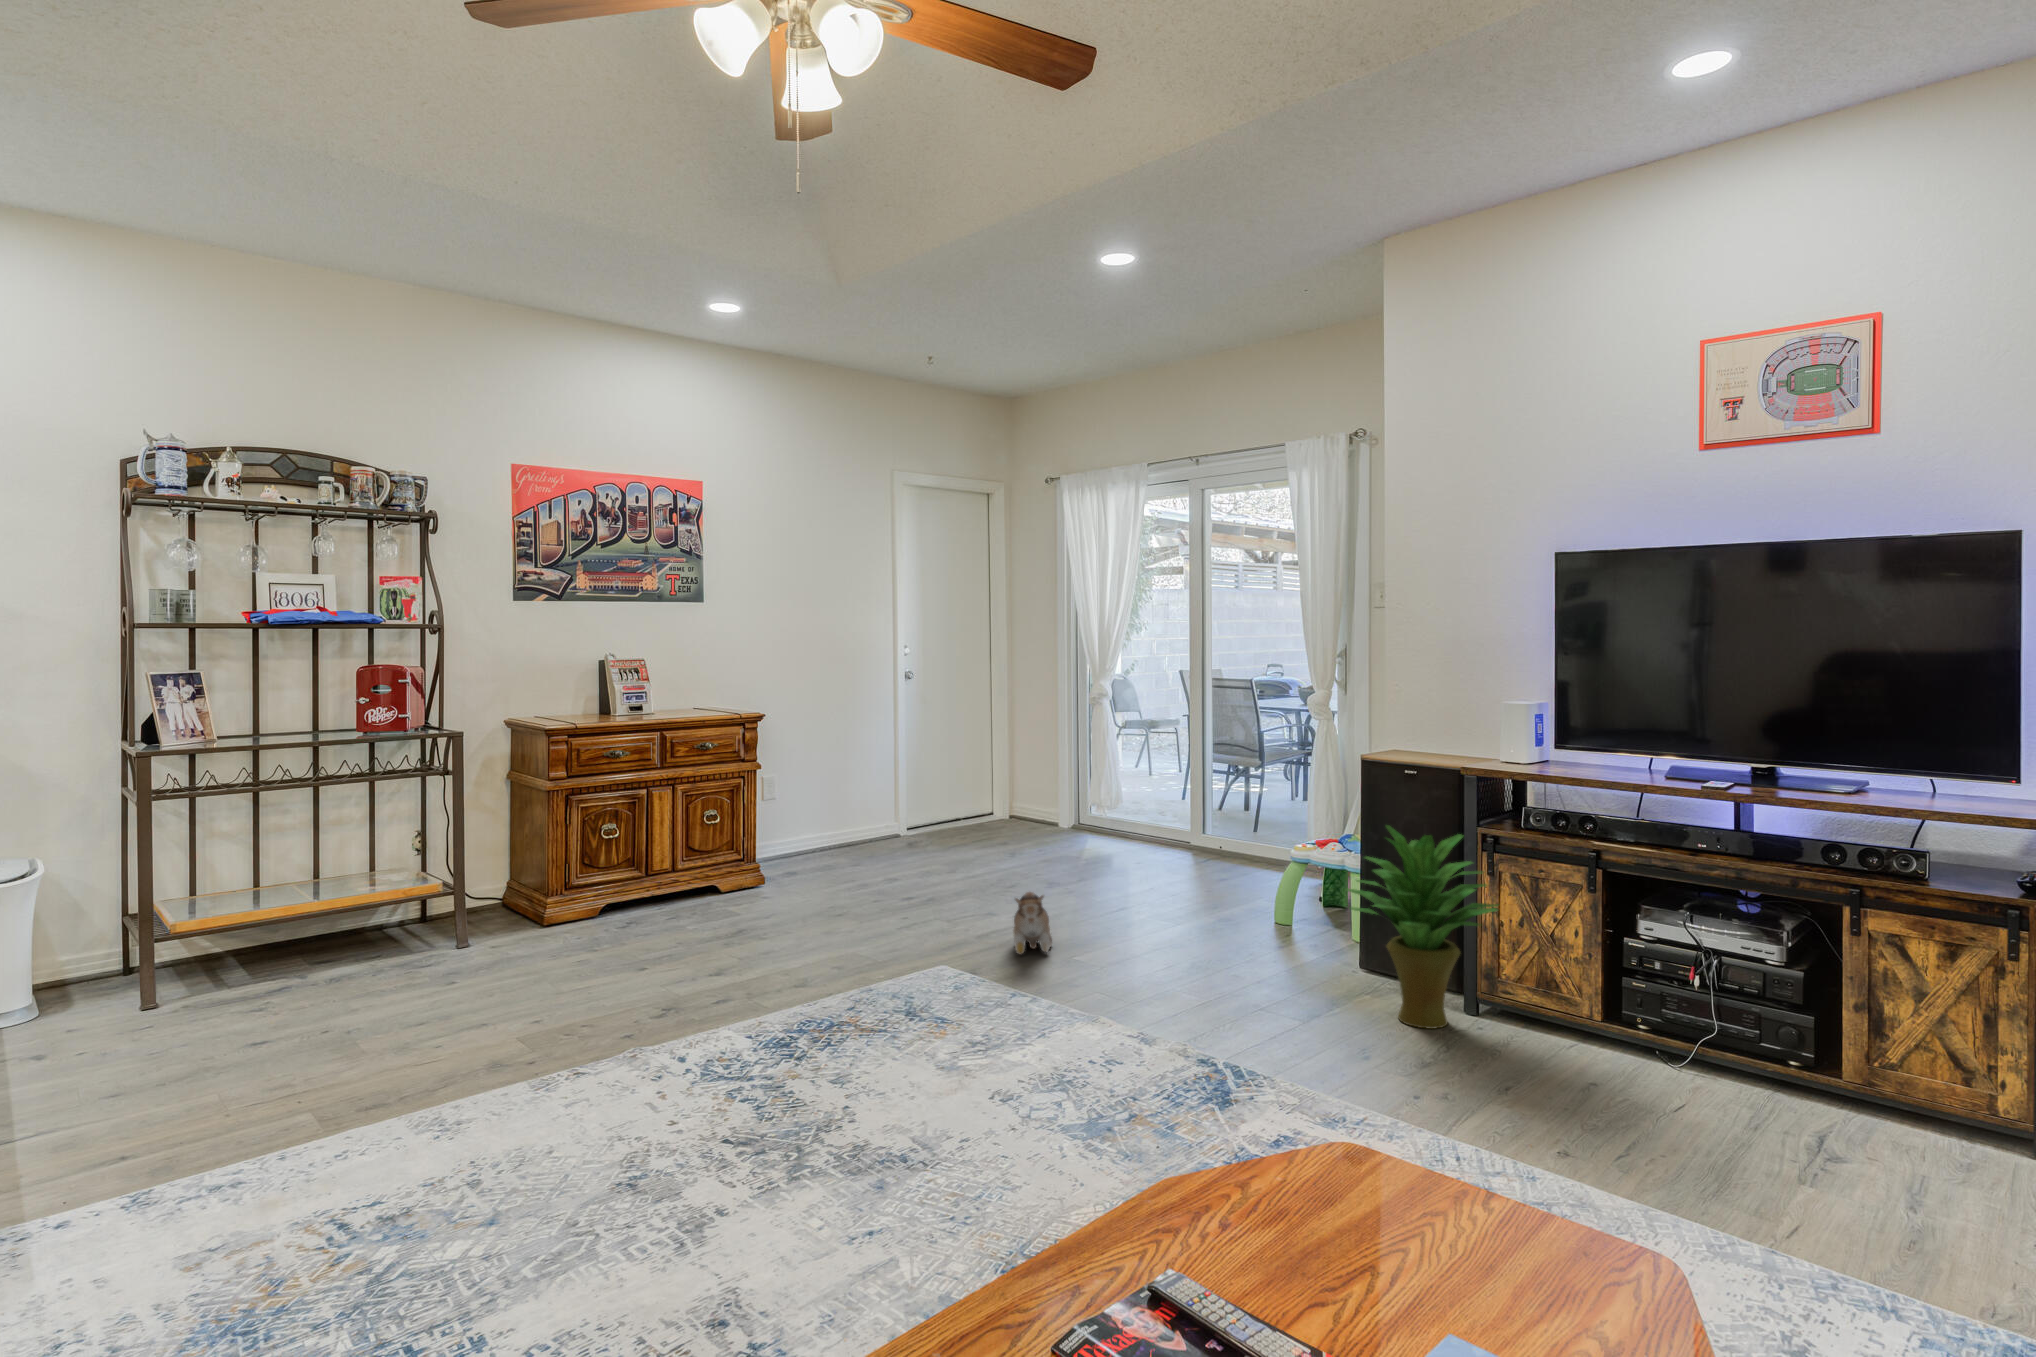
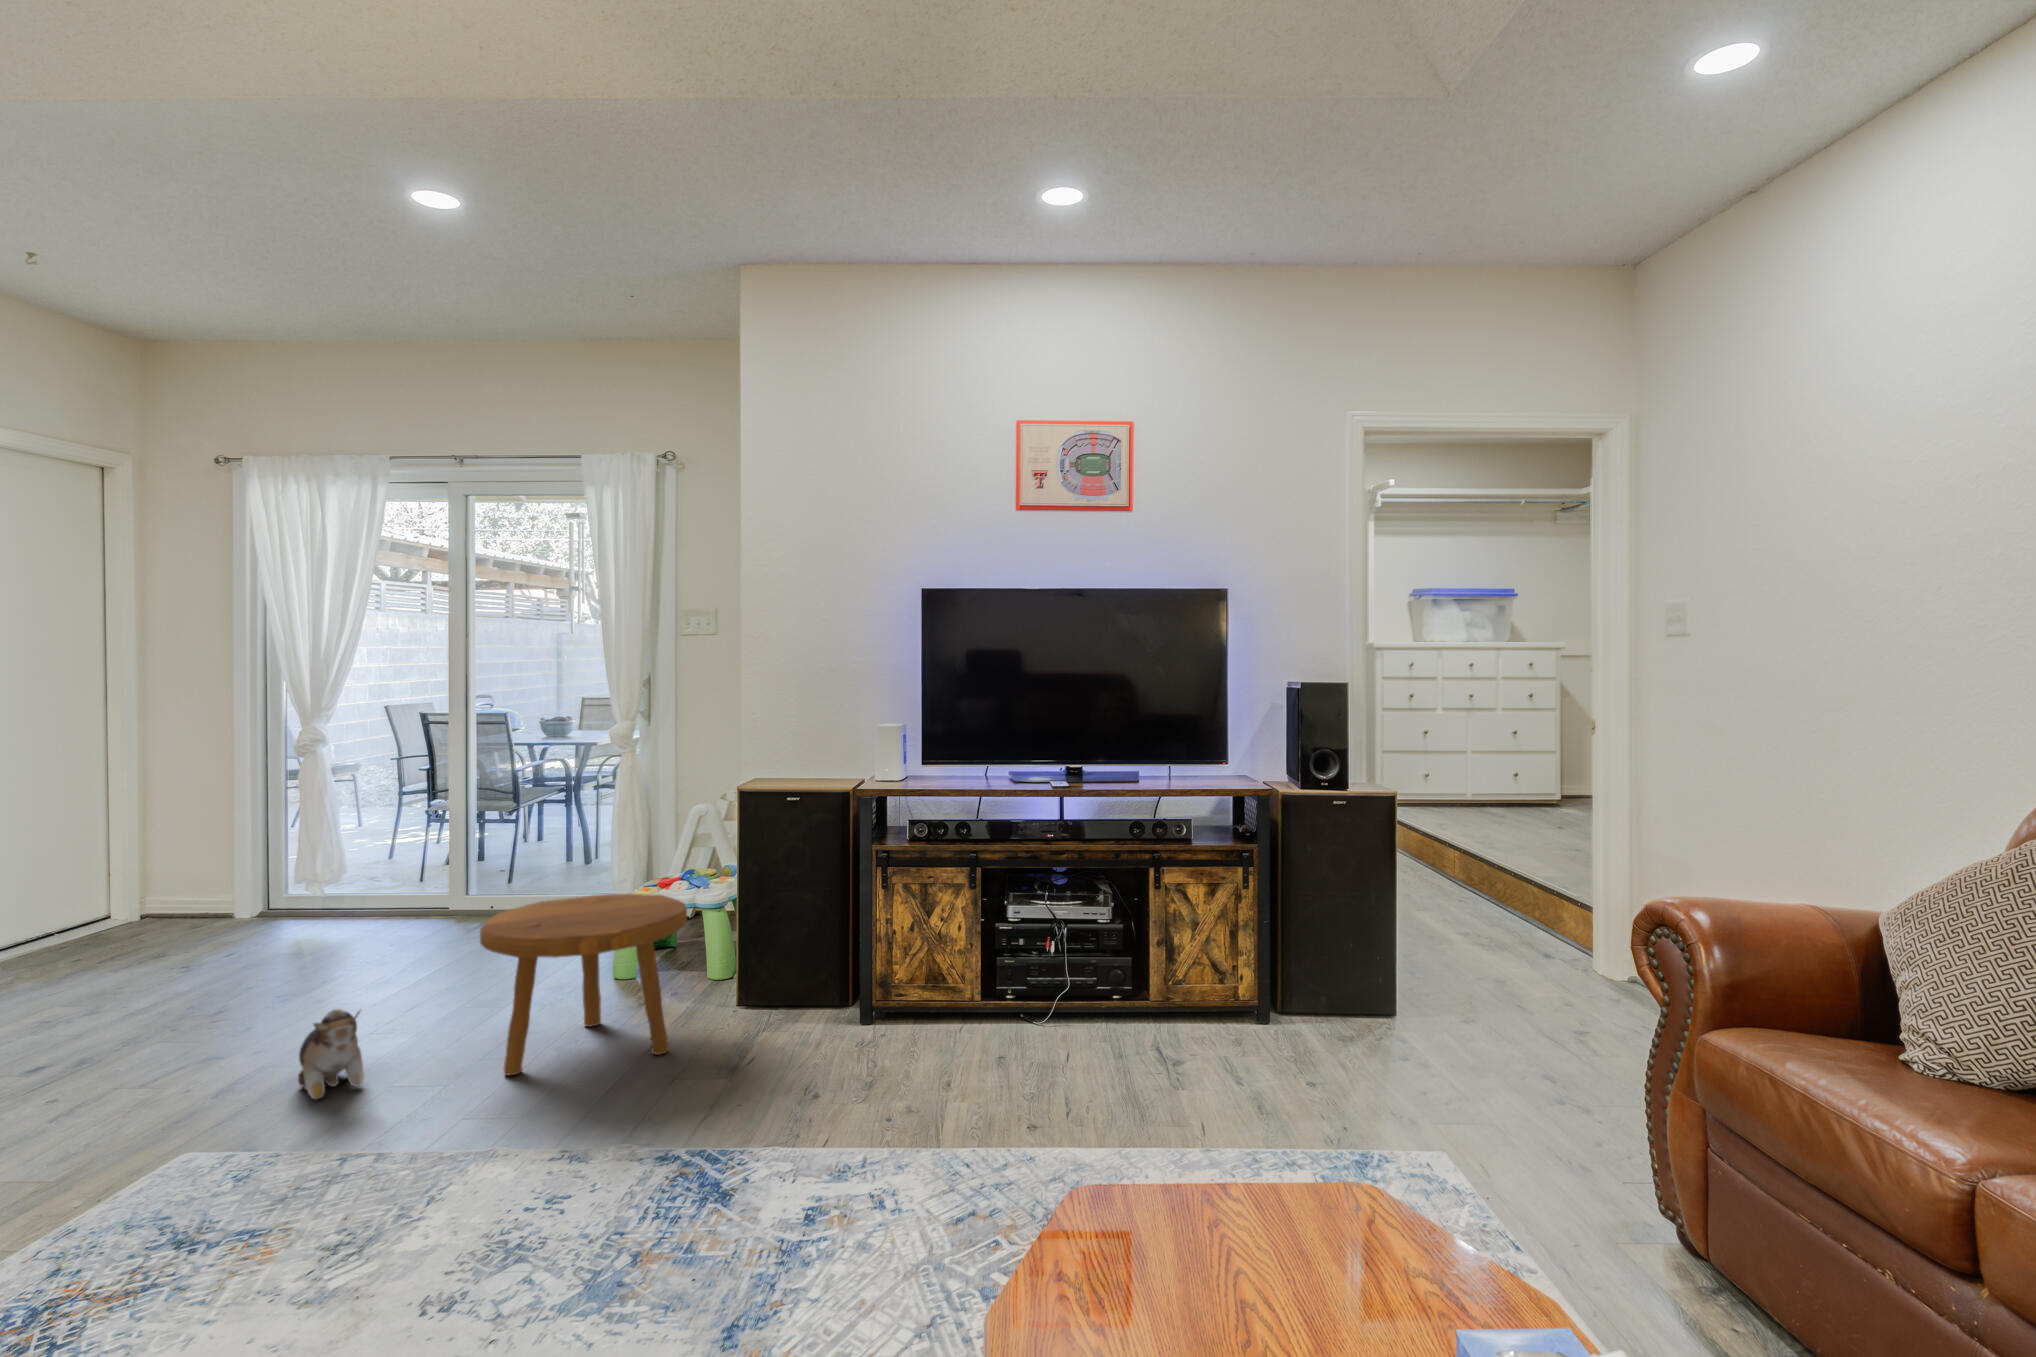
potted plant: present [1346,825,1498,1029] -> none [763,853,908,1050]
footstool: none [1125,837,1292,987] -> present [480,894,687,1075]

